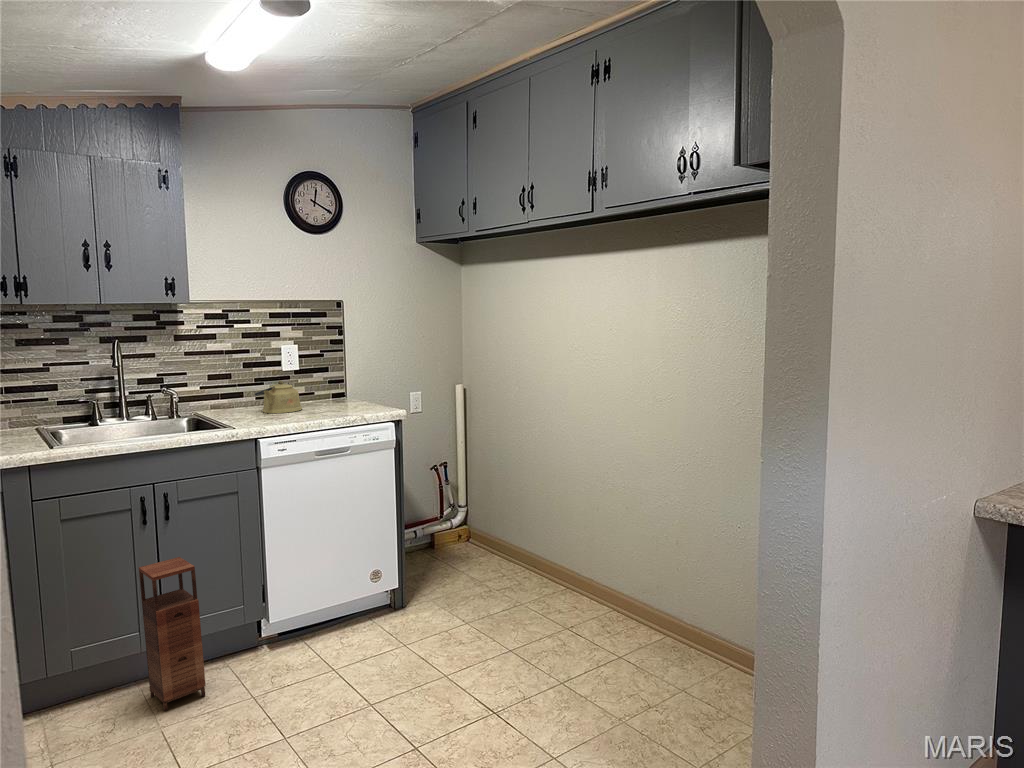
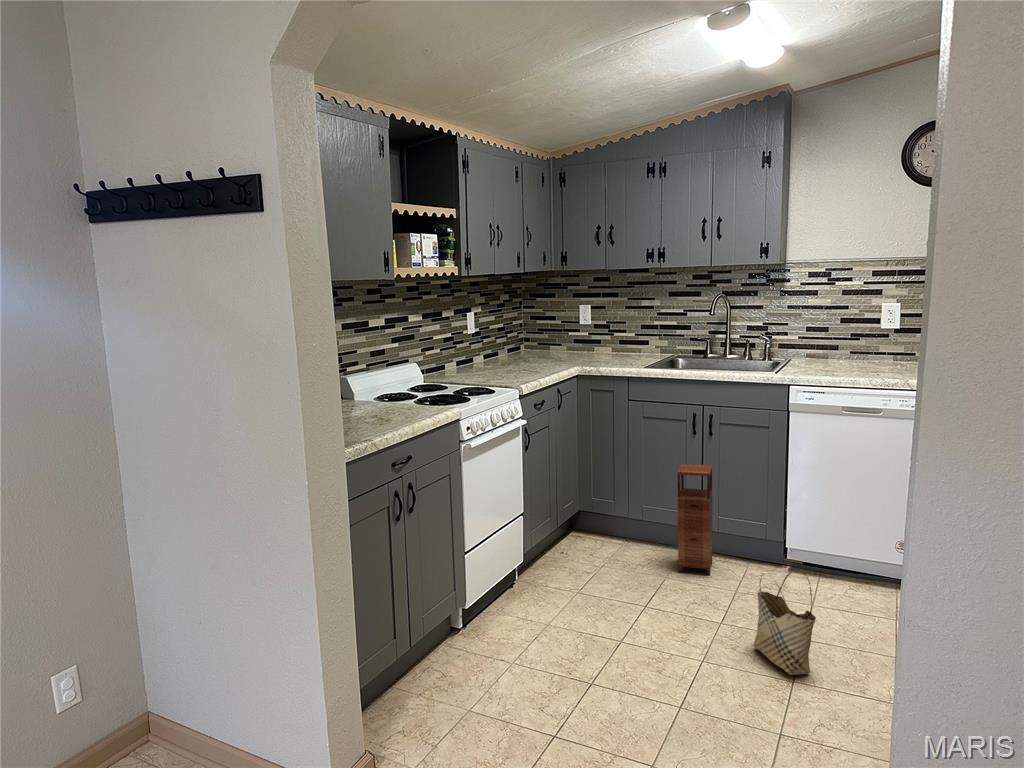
kettle: present [255,380,302,413] -> none [832,337,877,367]
woven basket: none [338,628,415,742] -> present [753,569,816,675]

